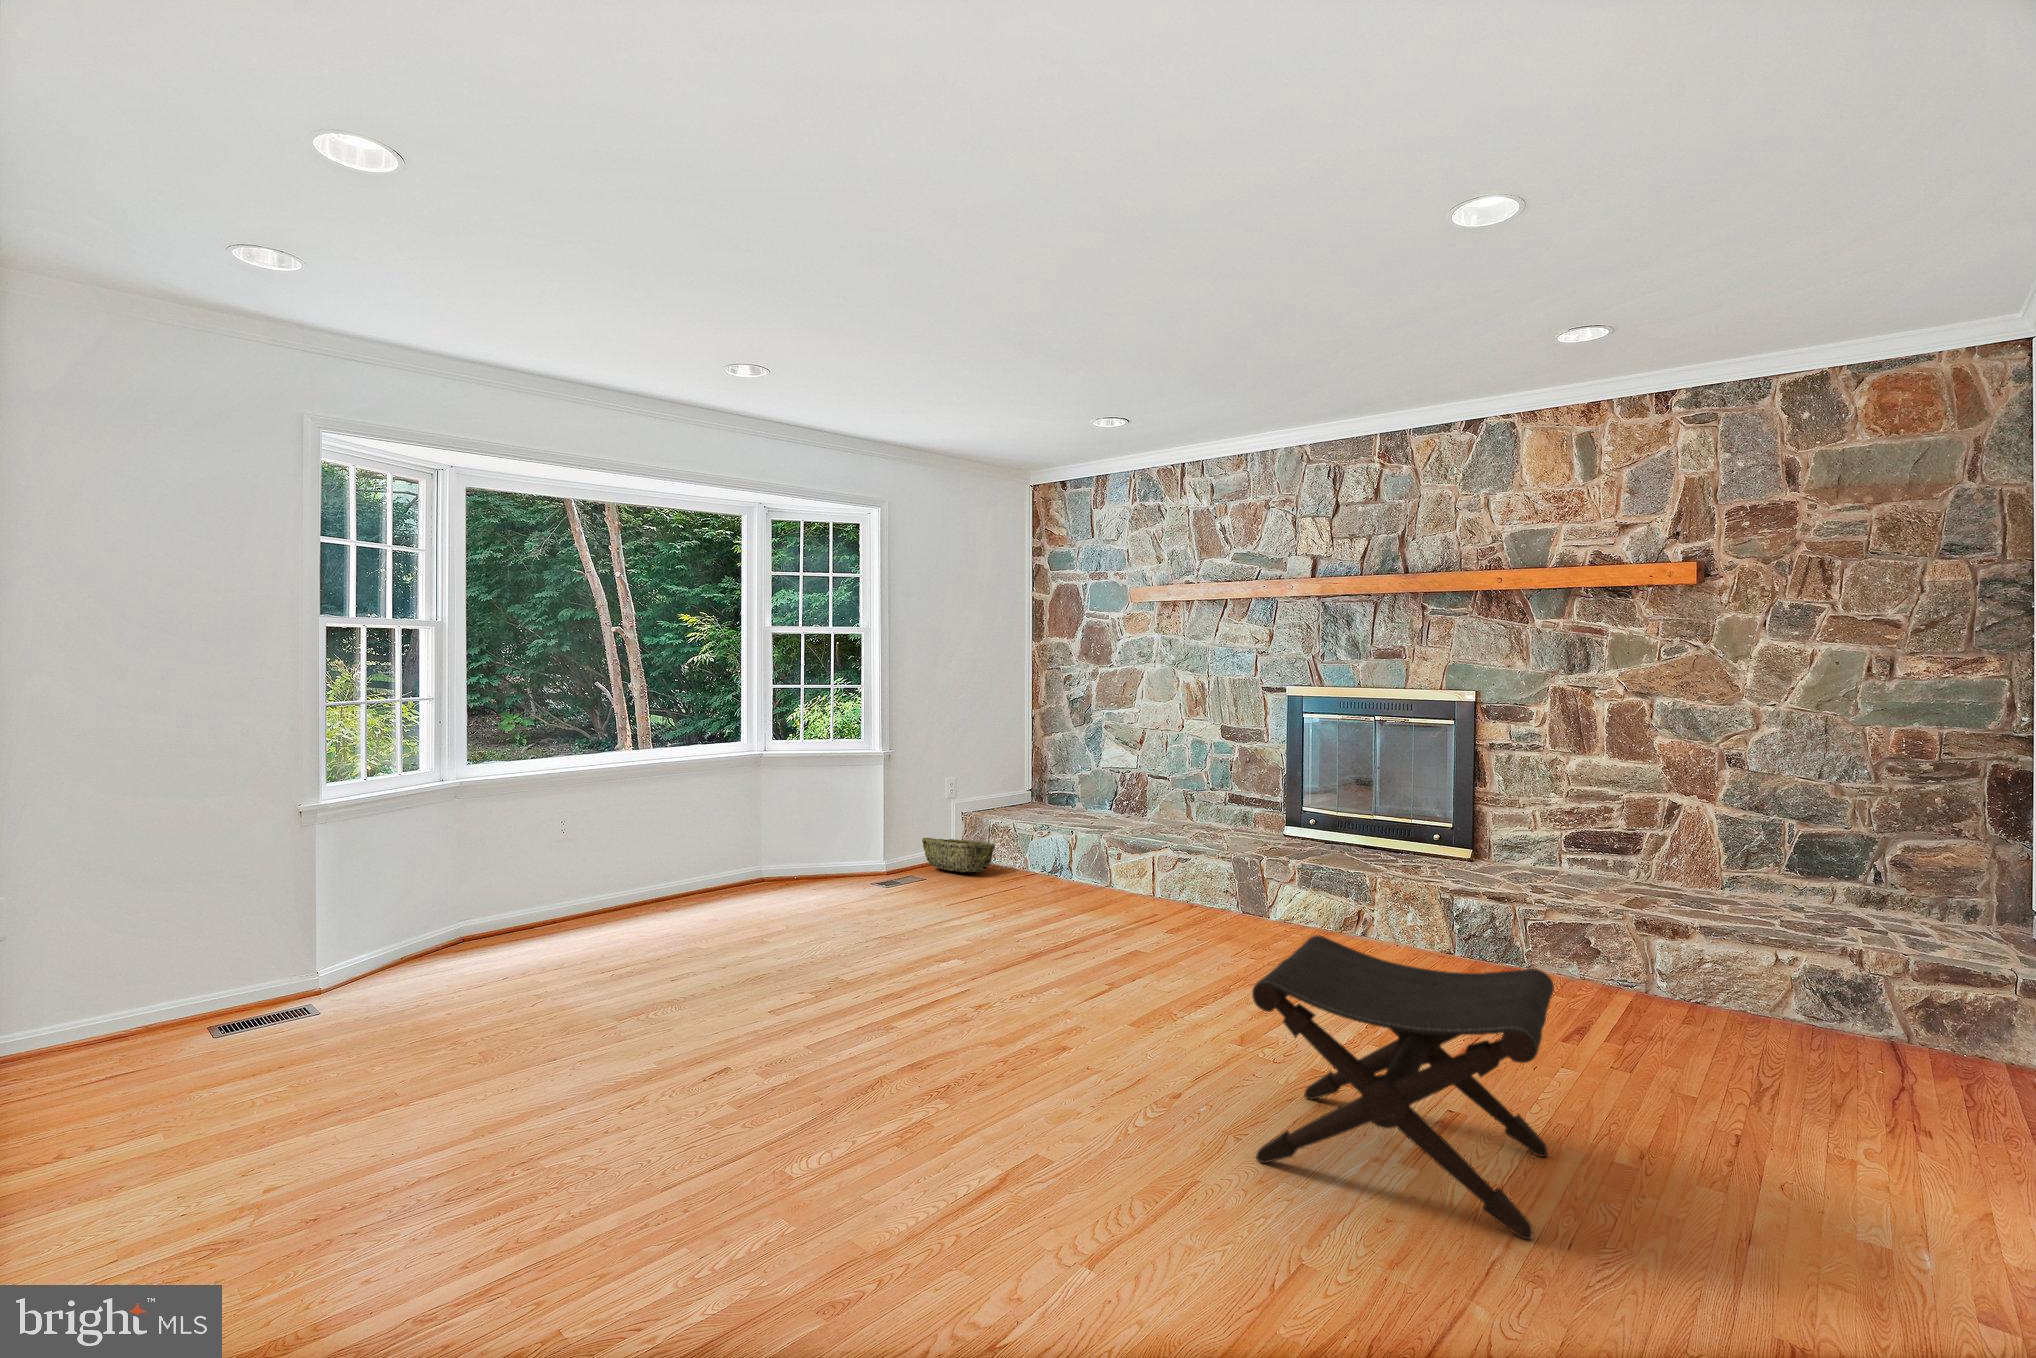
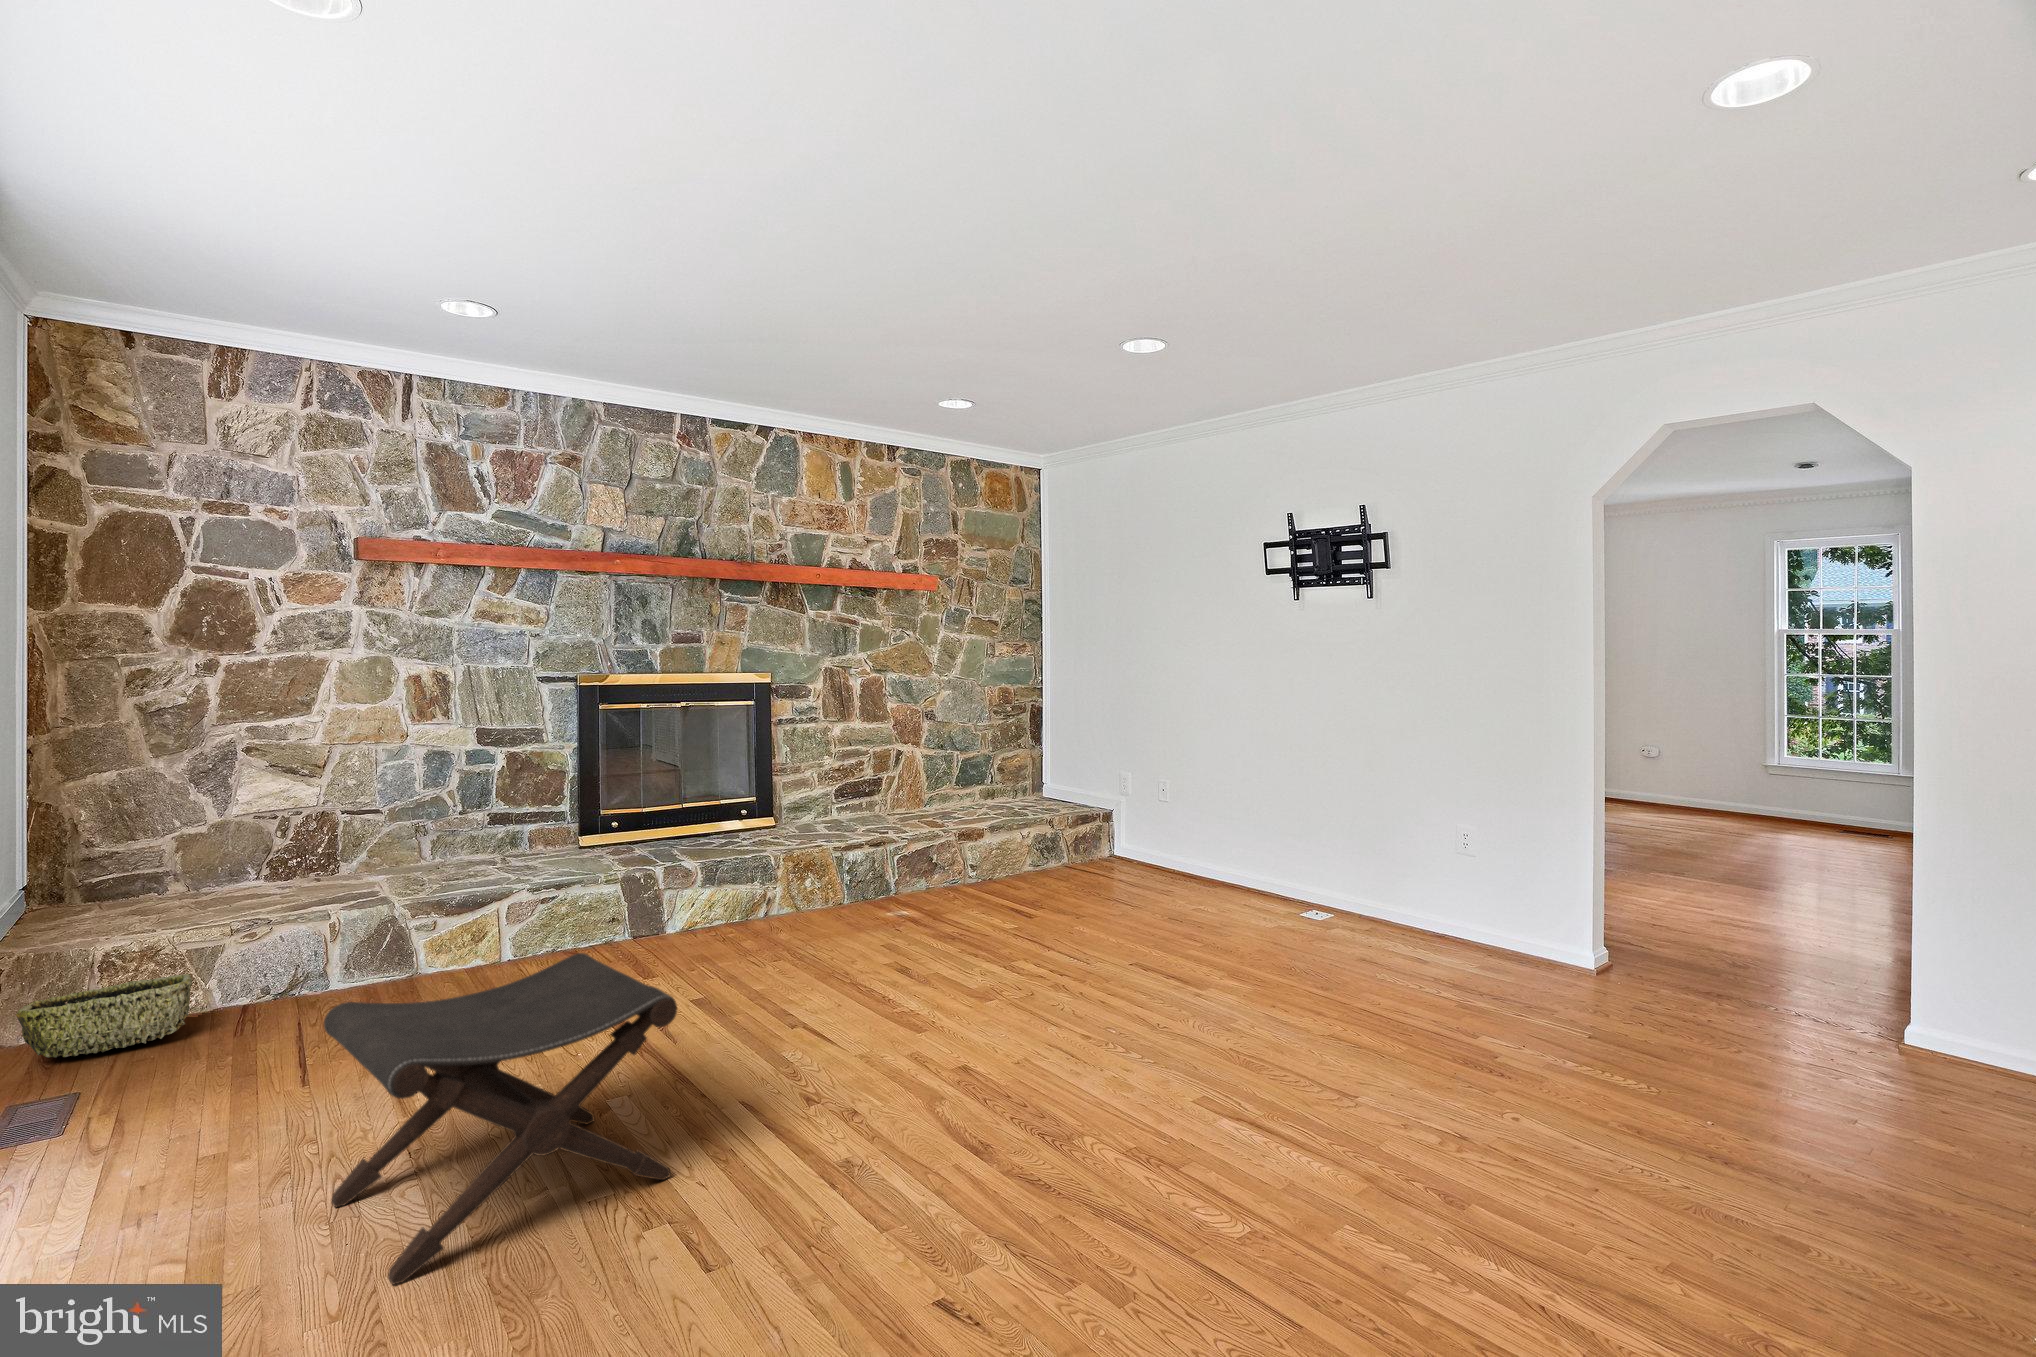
footstool: present [1252,935,1554,1240] -> present [324,953,677,1285]

